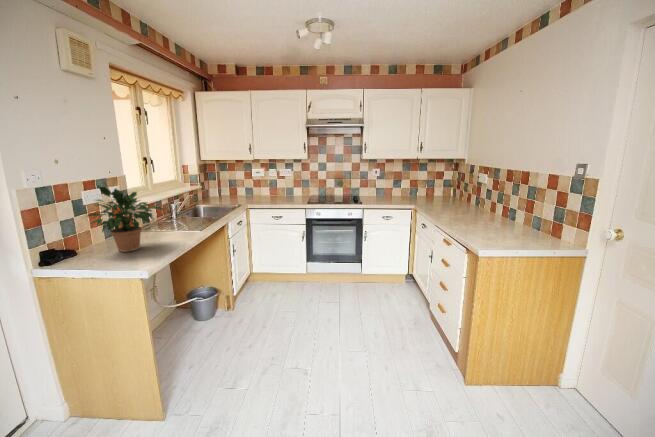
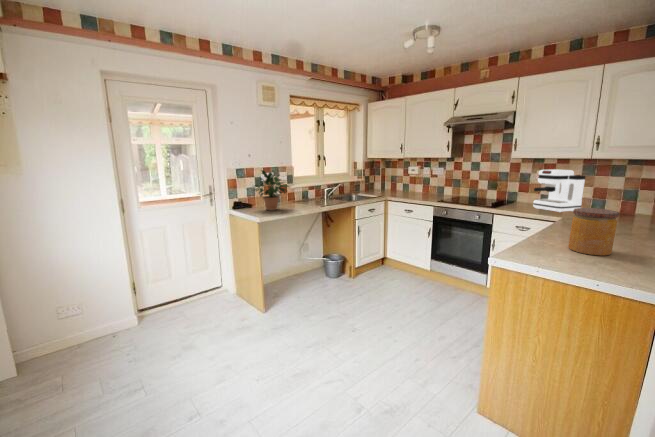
coffee maker: none [381,168,410,201] -> present [533,169,585,212]
jar: none [477,197,508,231] -> present [568,208,619,256]

